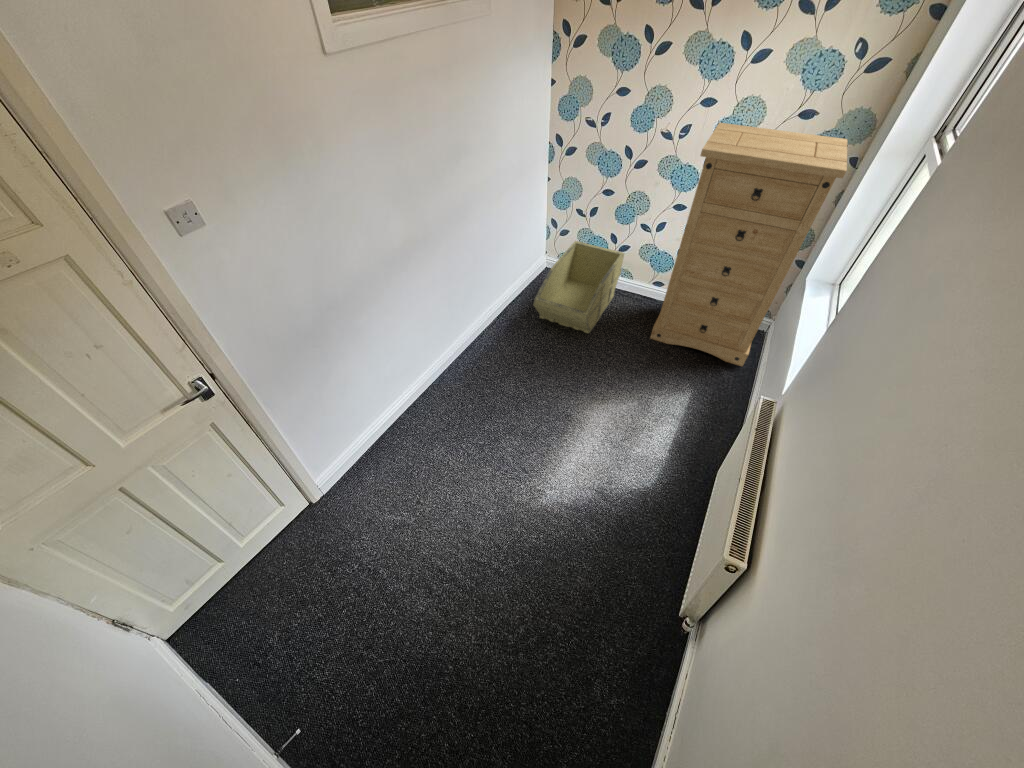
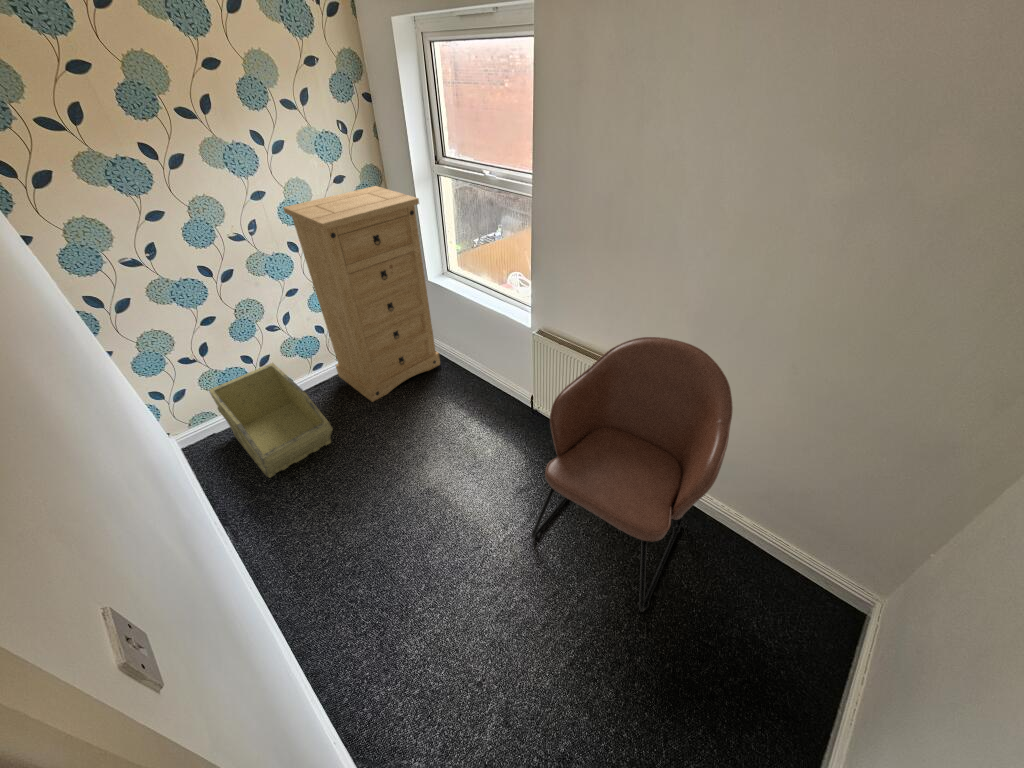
chair: none [498,428,779,687] -> present [531,337,733,611]

